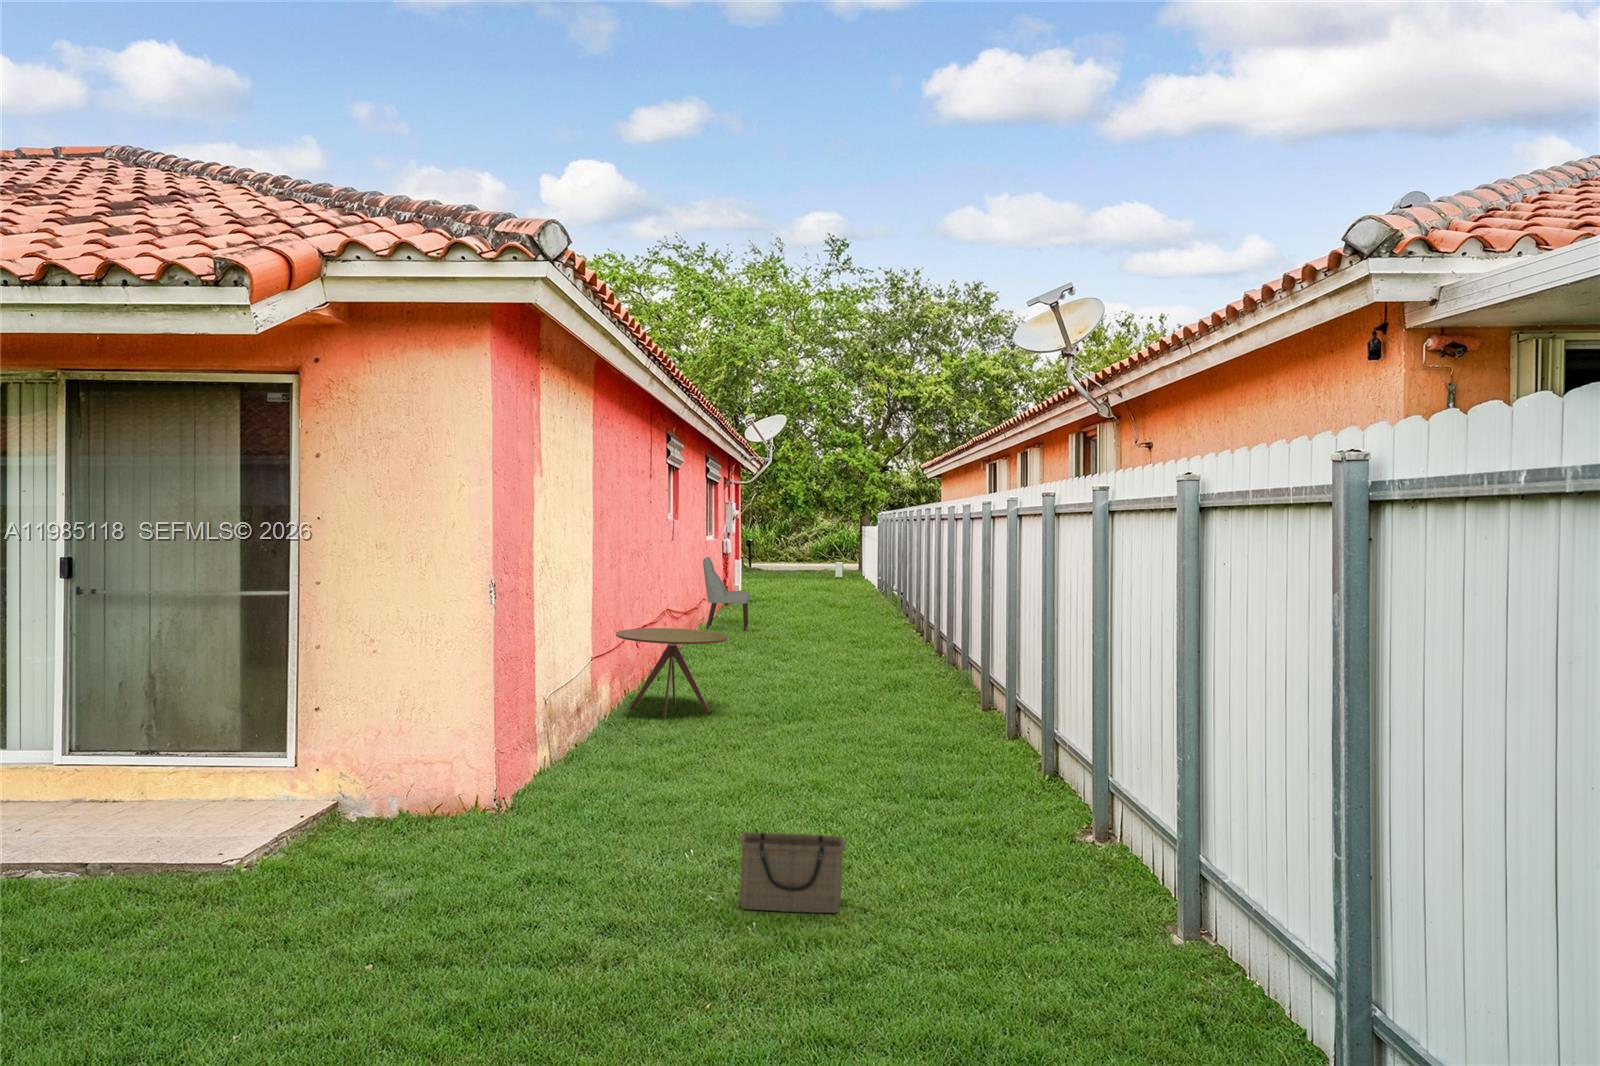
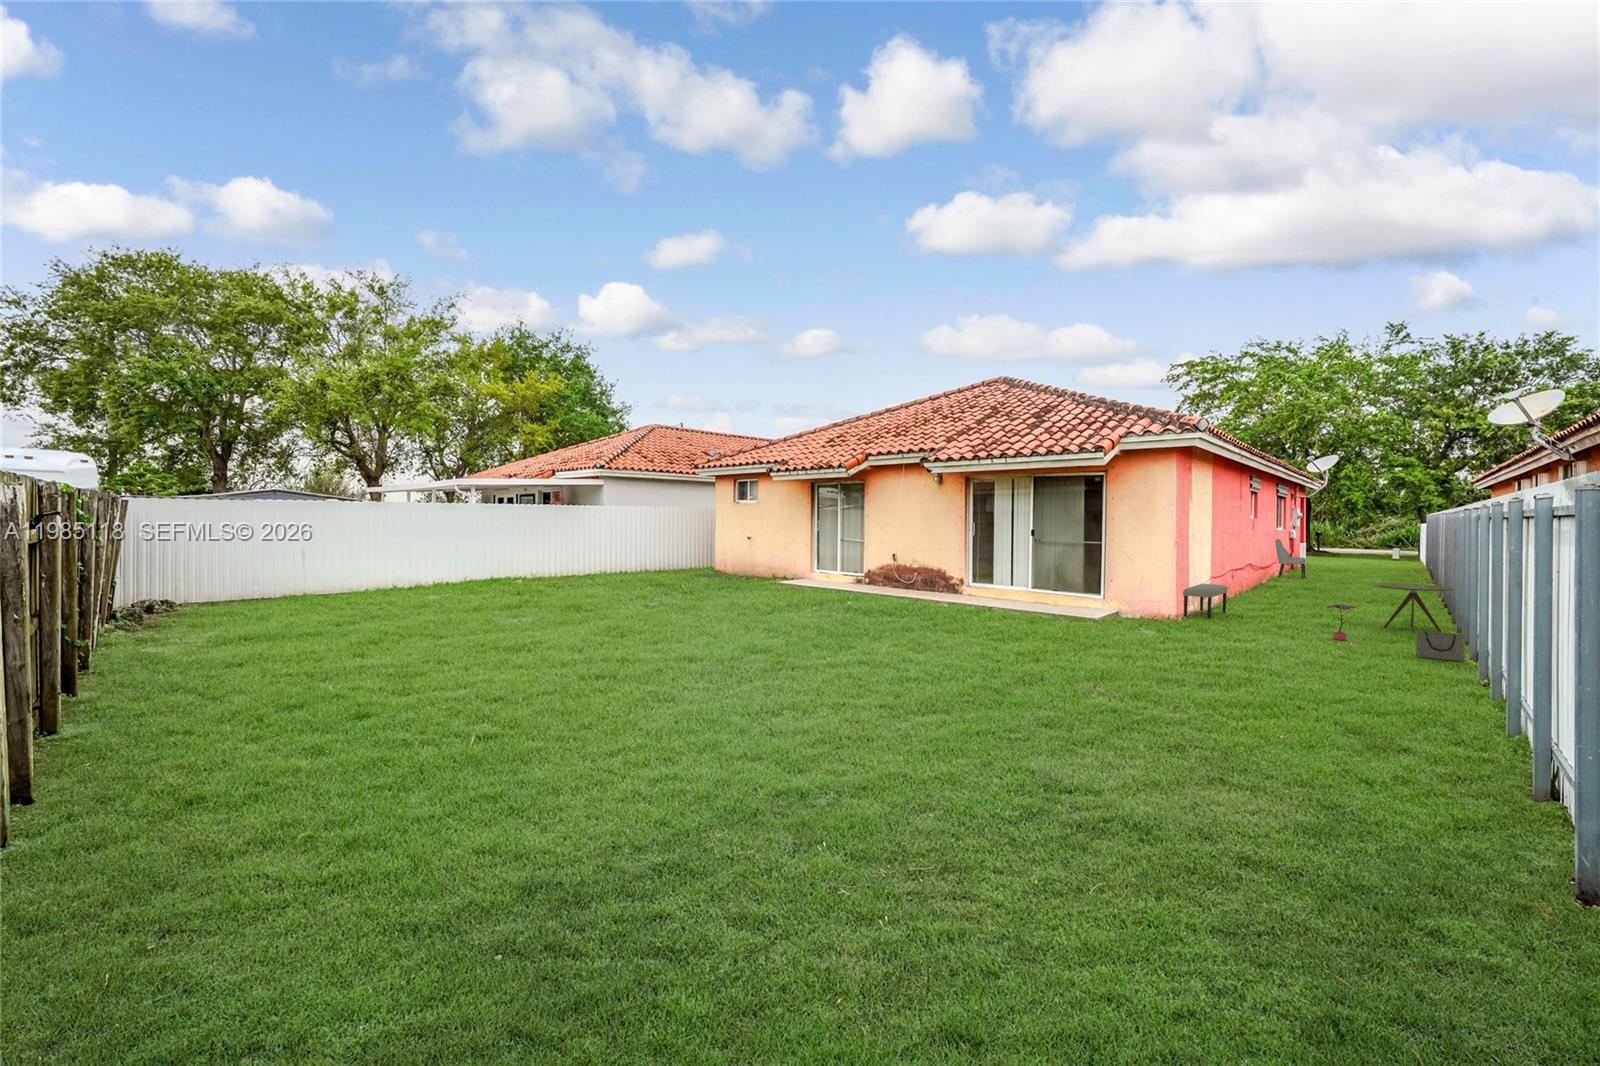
round table: present [616,628,730,718] -> present [1374,583,1455,632]
bench: none [505,698,621,813] -> present [1183,584,1227,619]
potted plant: none [877,786,946,893] -> present [1326,604,1356,640]
basket: present [739,832,846,913] -> present [1416,631,1467,661]

